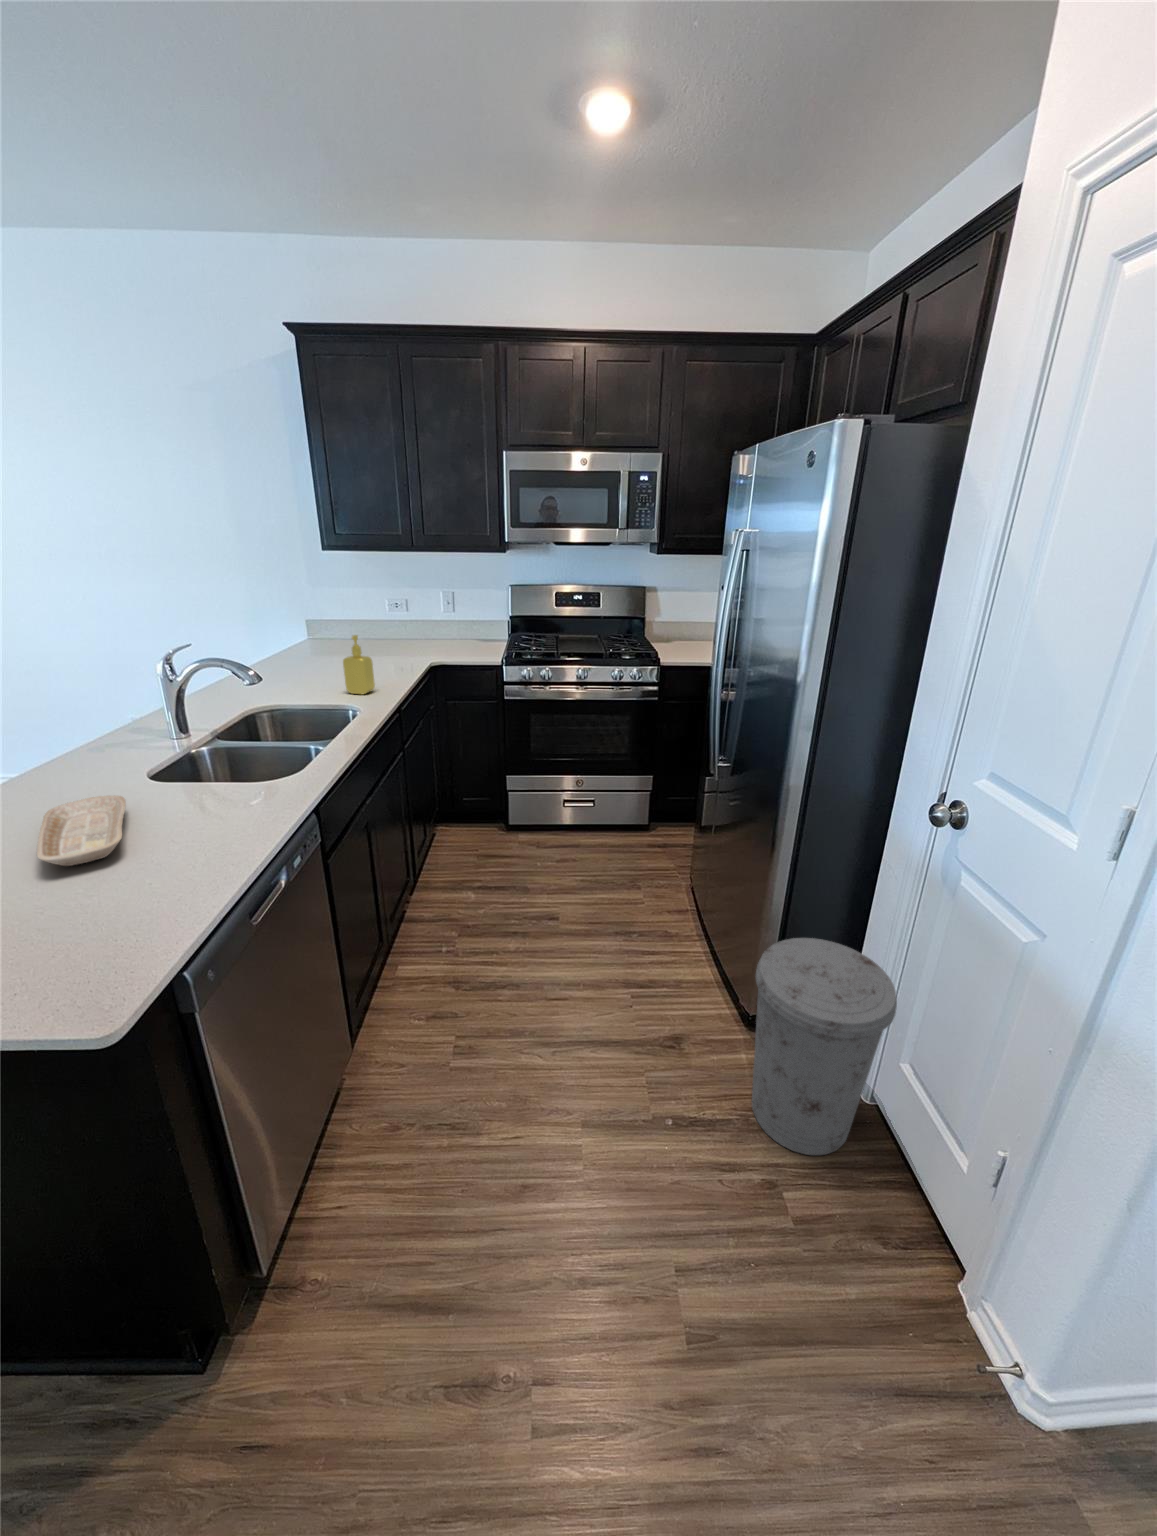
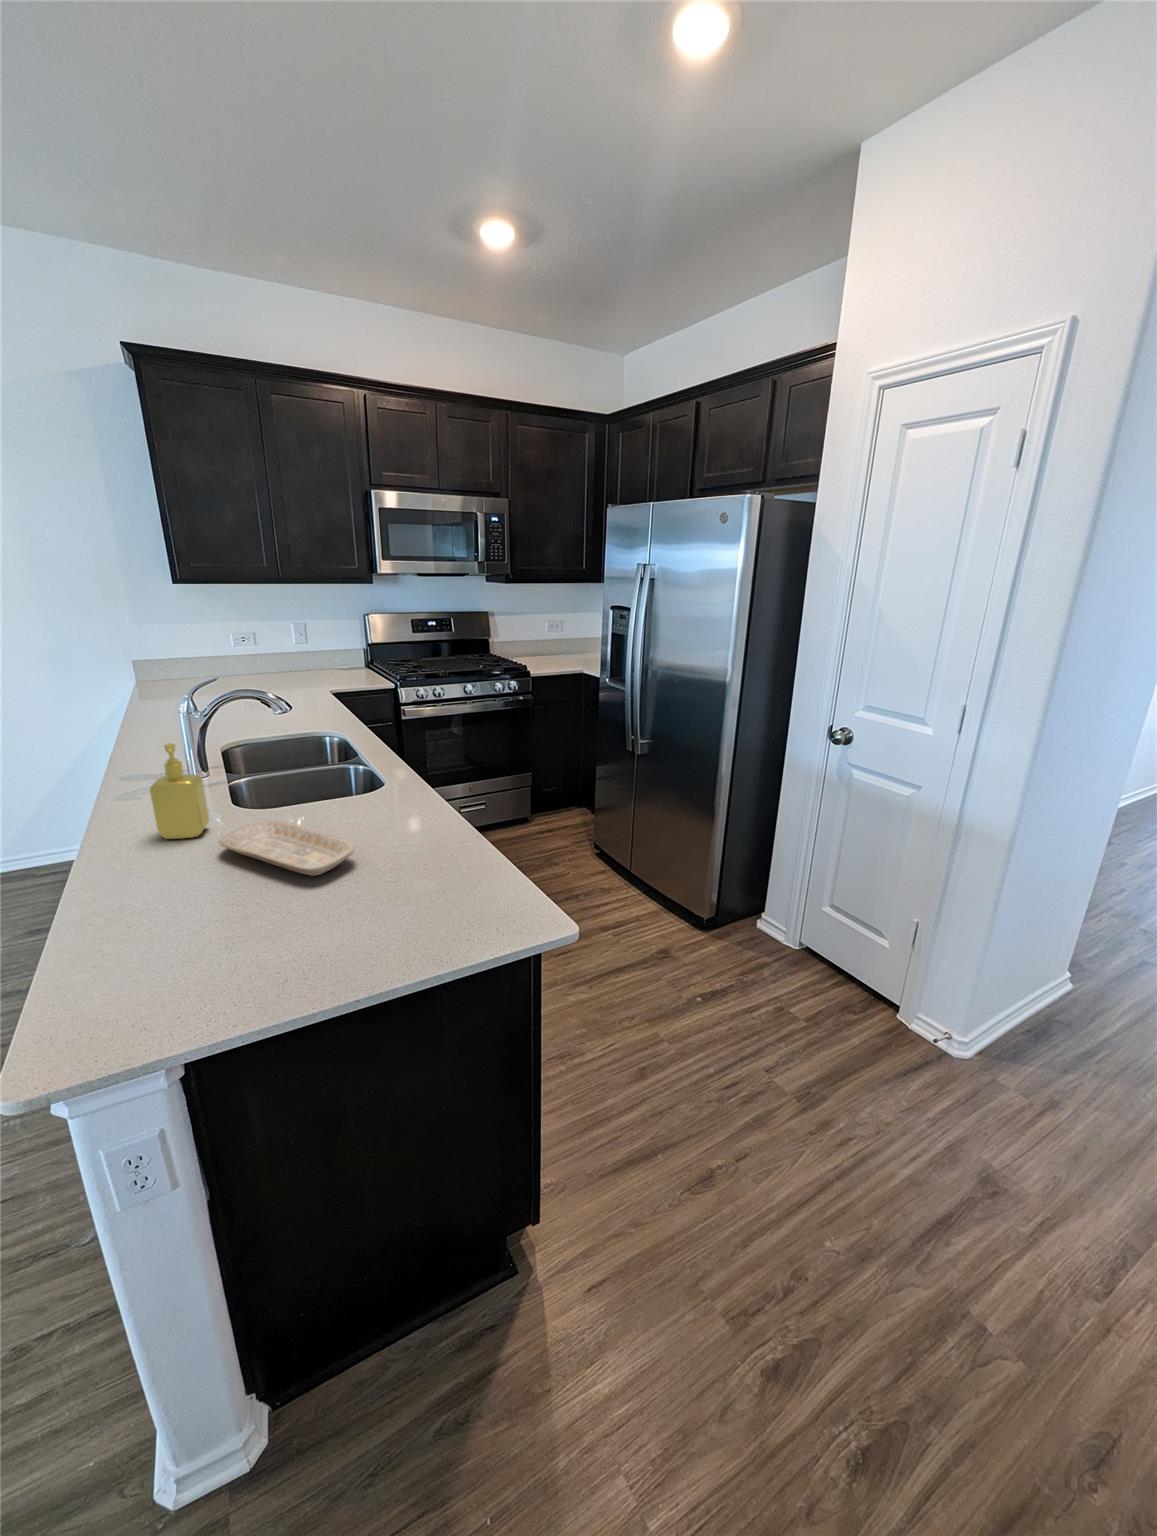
soap dispenser: present [343,635,375,694] -> present [150,743,209,839]
trash can: present [752,938,897,1155] -> none [733,842,828,987]

